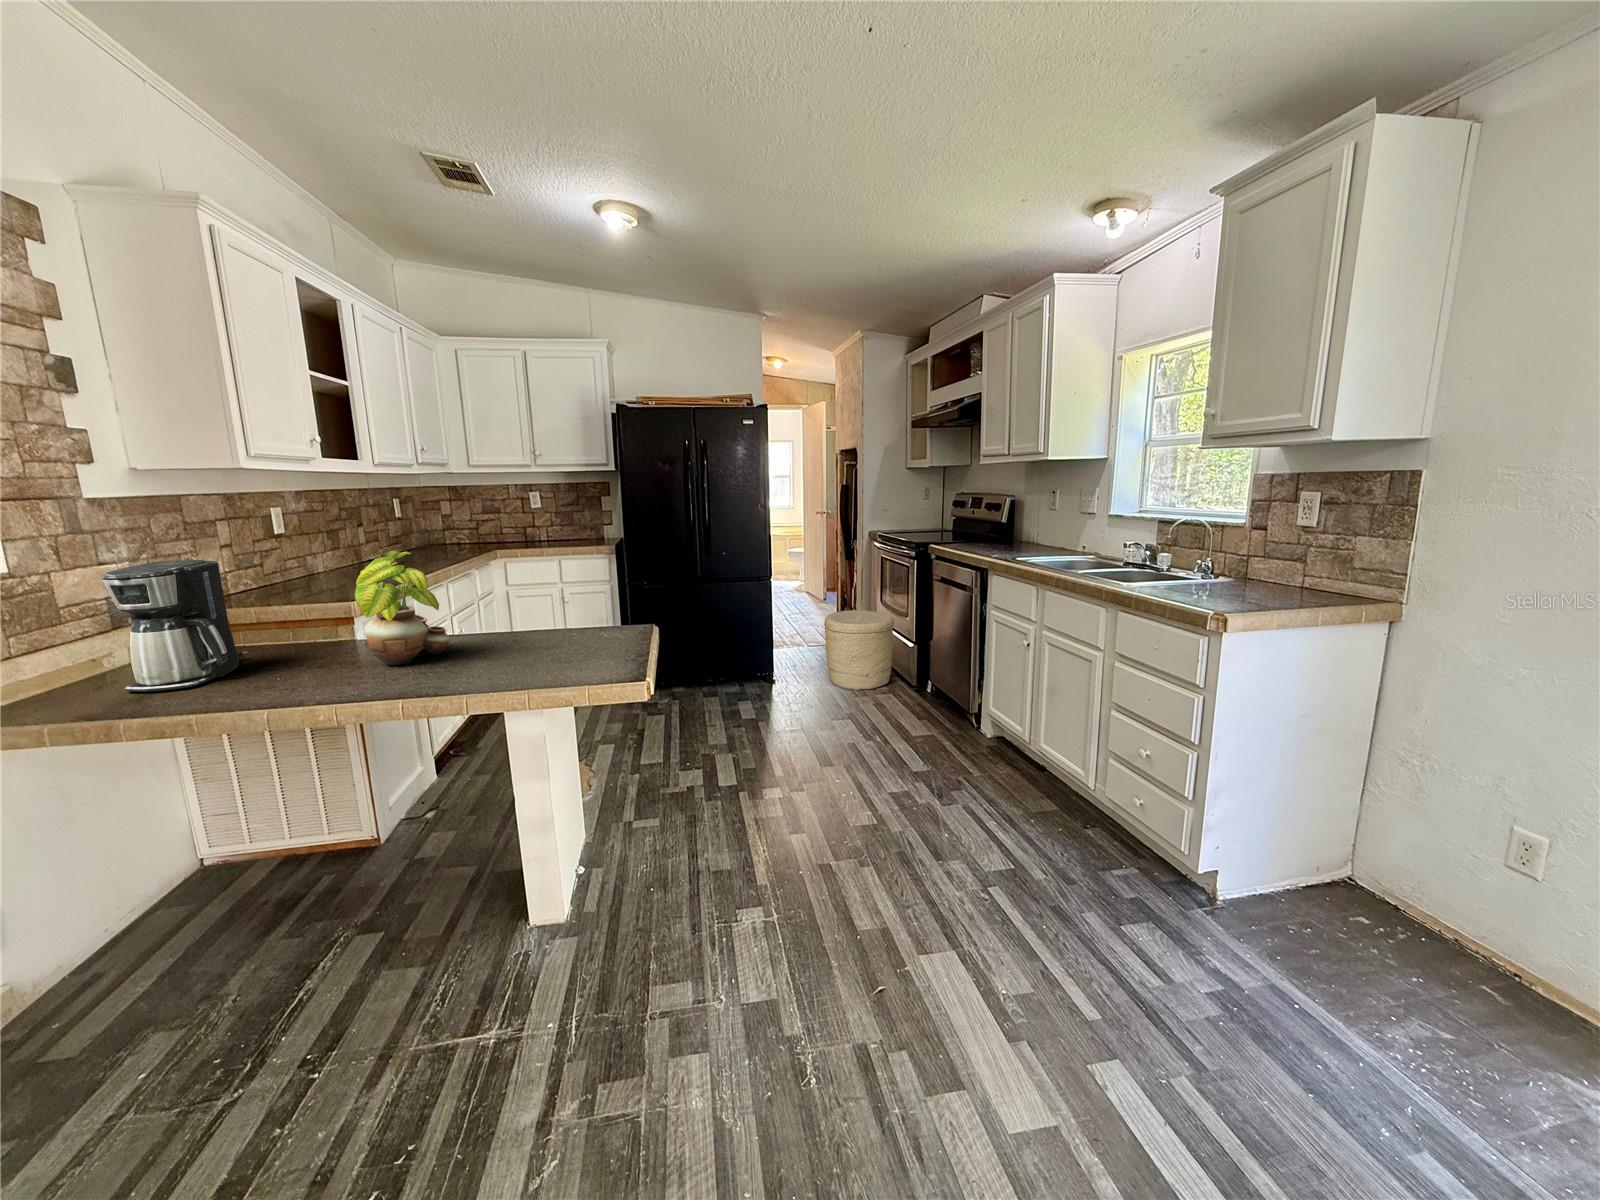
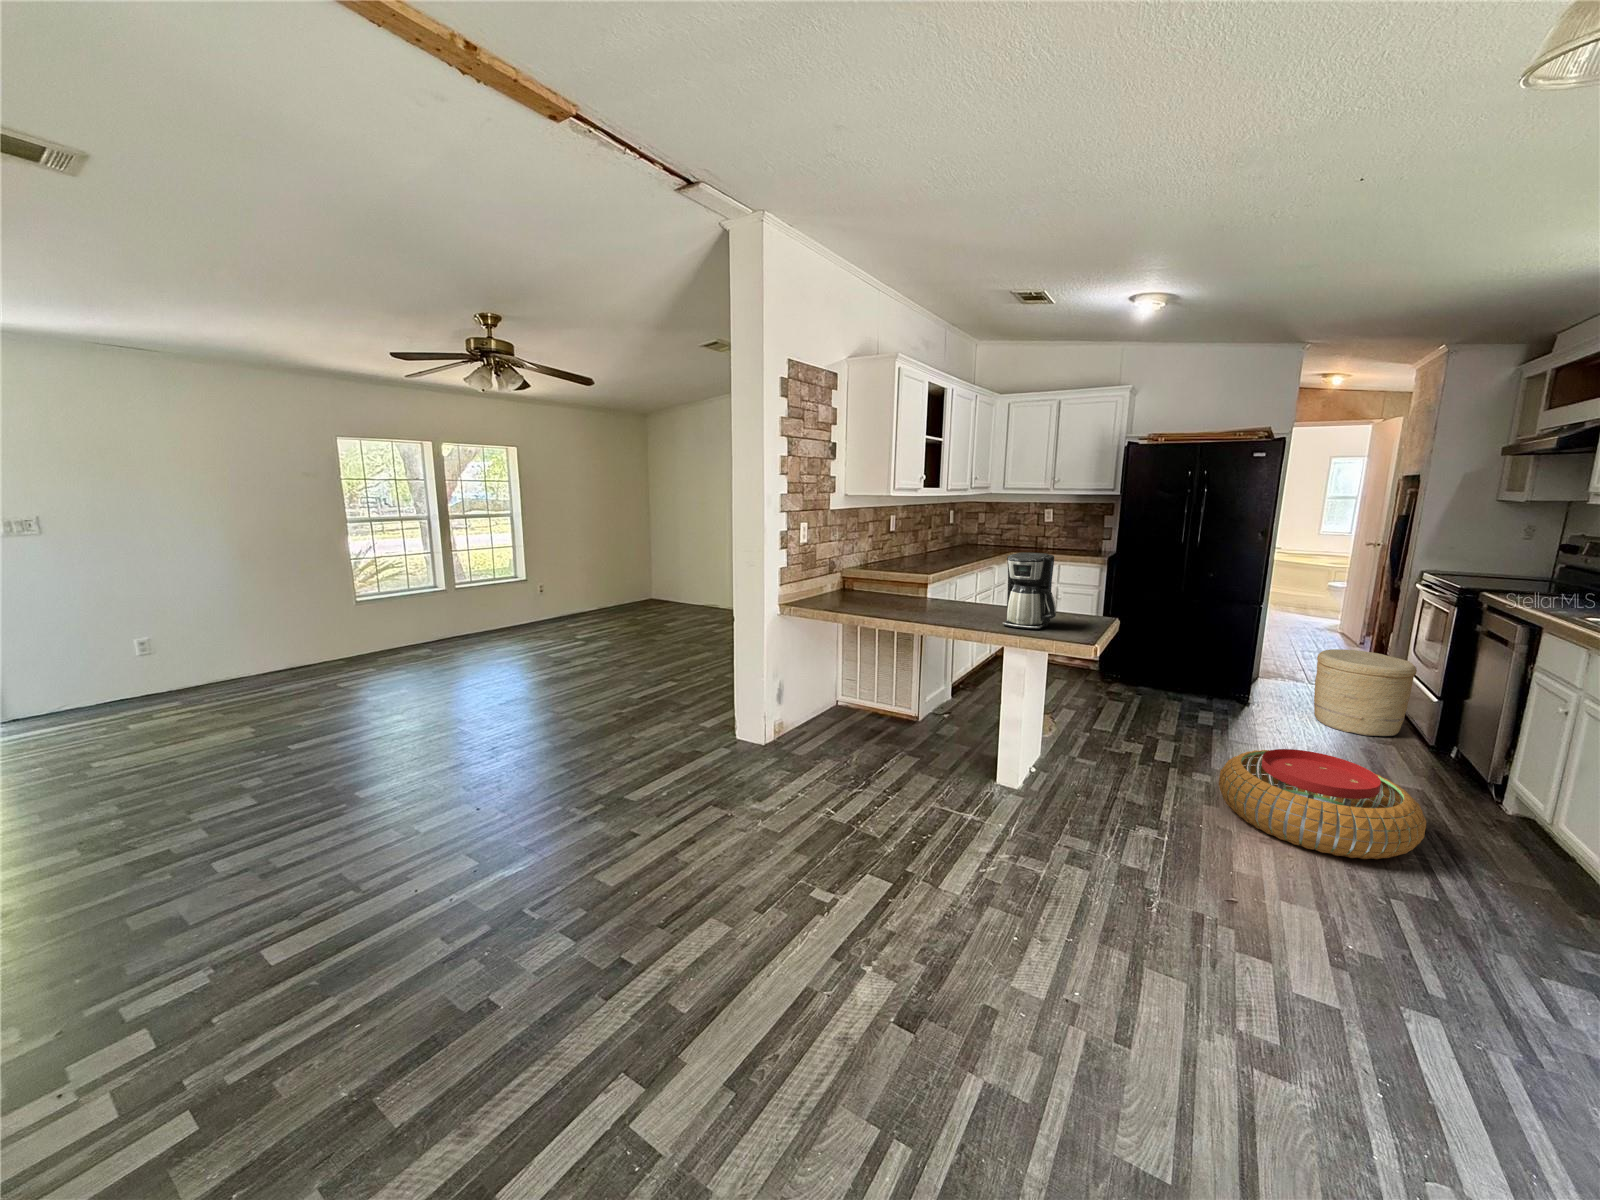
potted plant: present [355,551,450,665] -> none [936,546,979,611]
coffee maker: present [102,560,247,692] -> present [1003,552,1056,629]
pouf: none [796,734,972,852] -> present [1218,749,1426,859]

